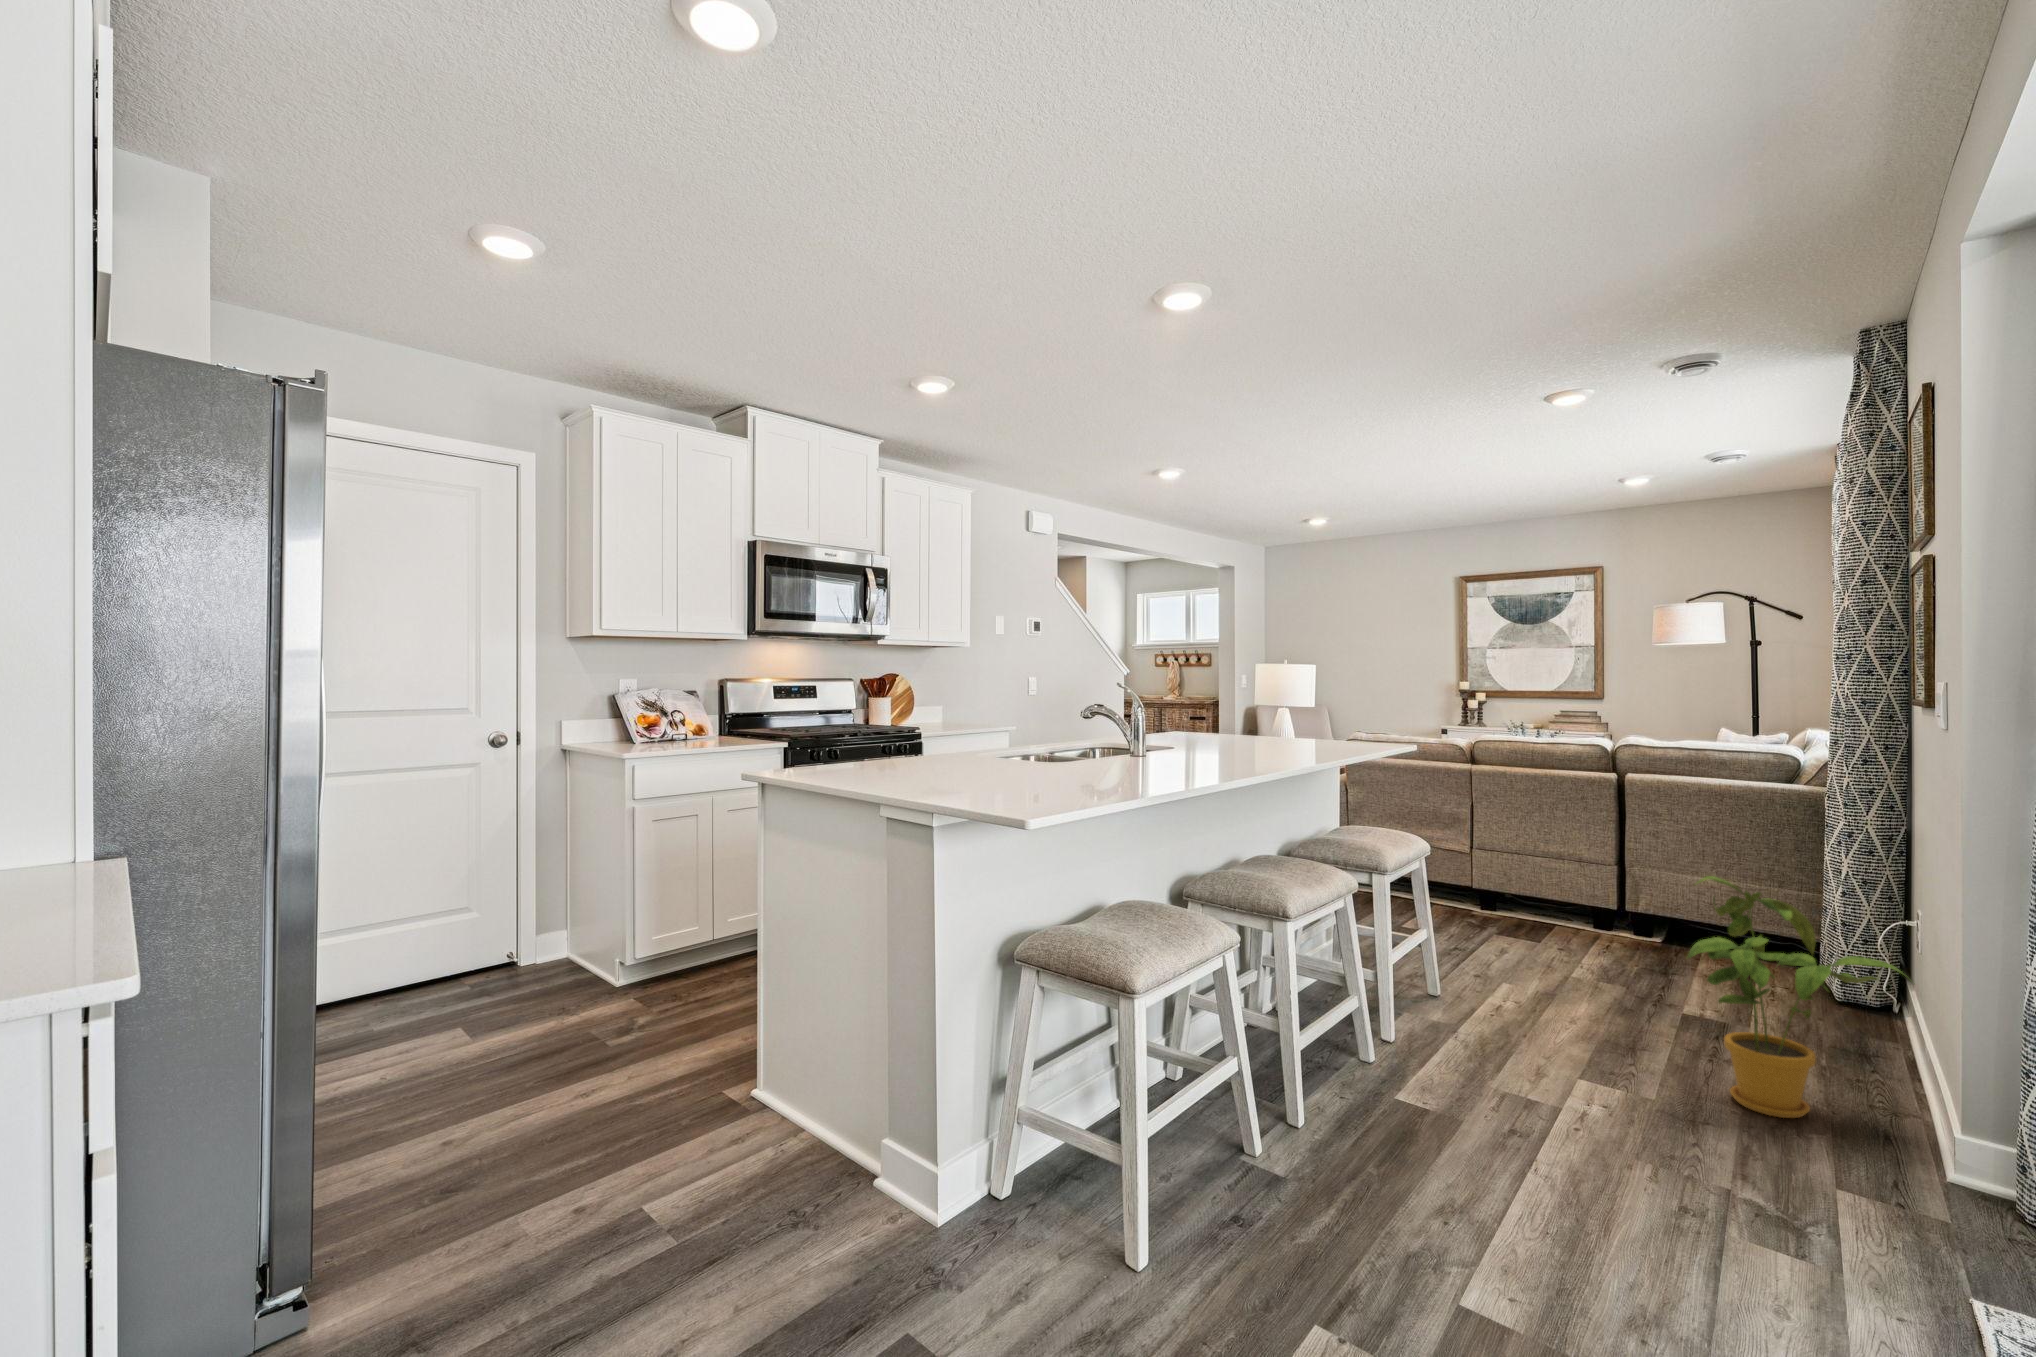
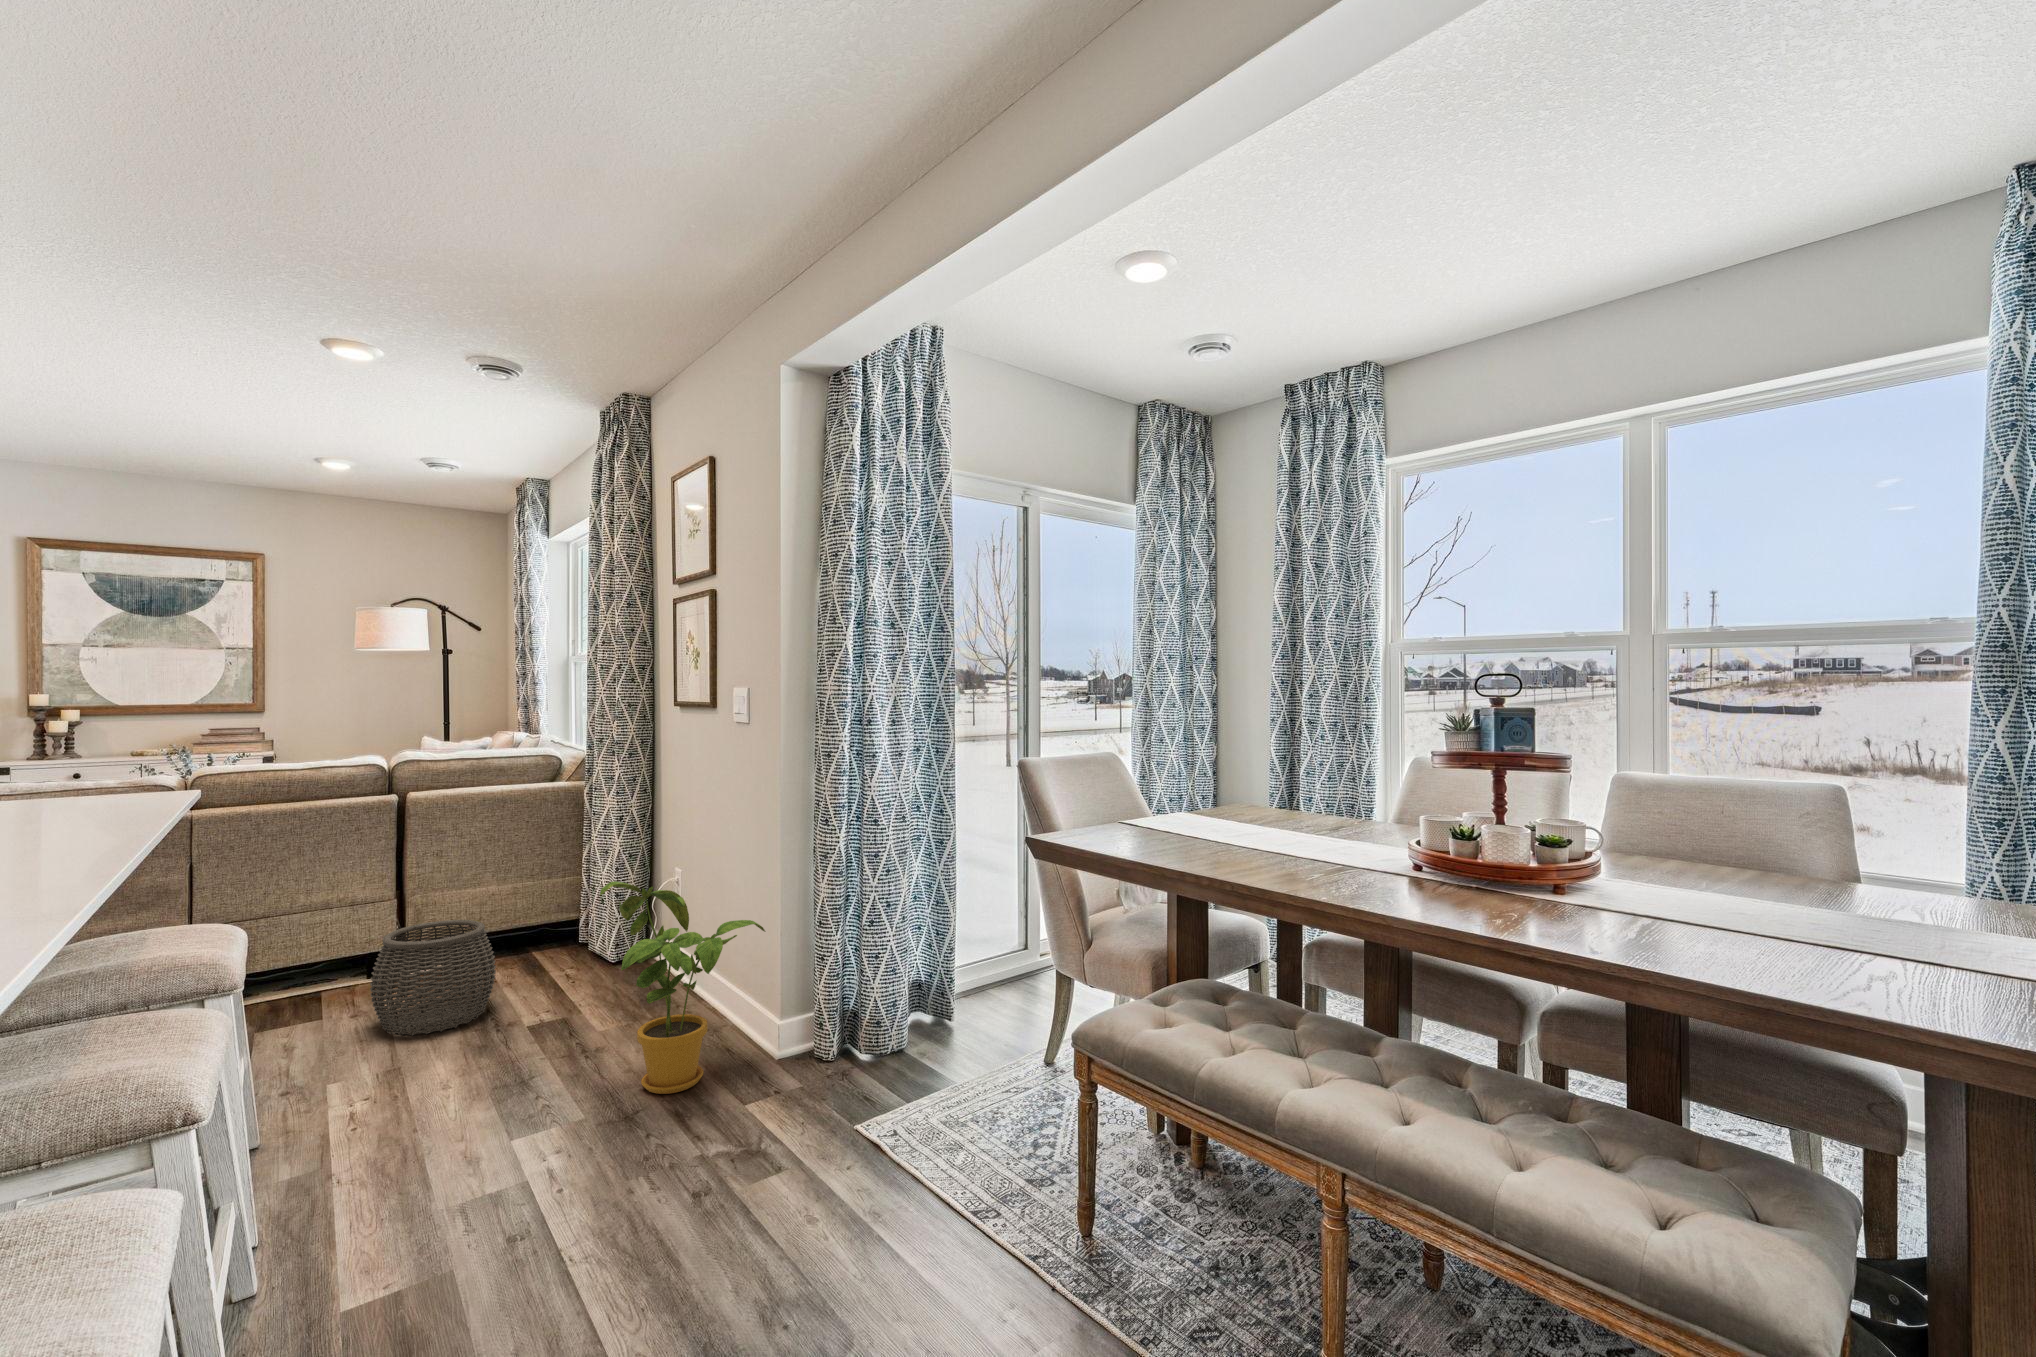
woven basket: none [1557,887,1668,986] -> present [370,920,496,1036]

